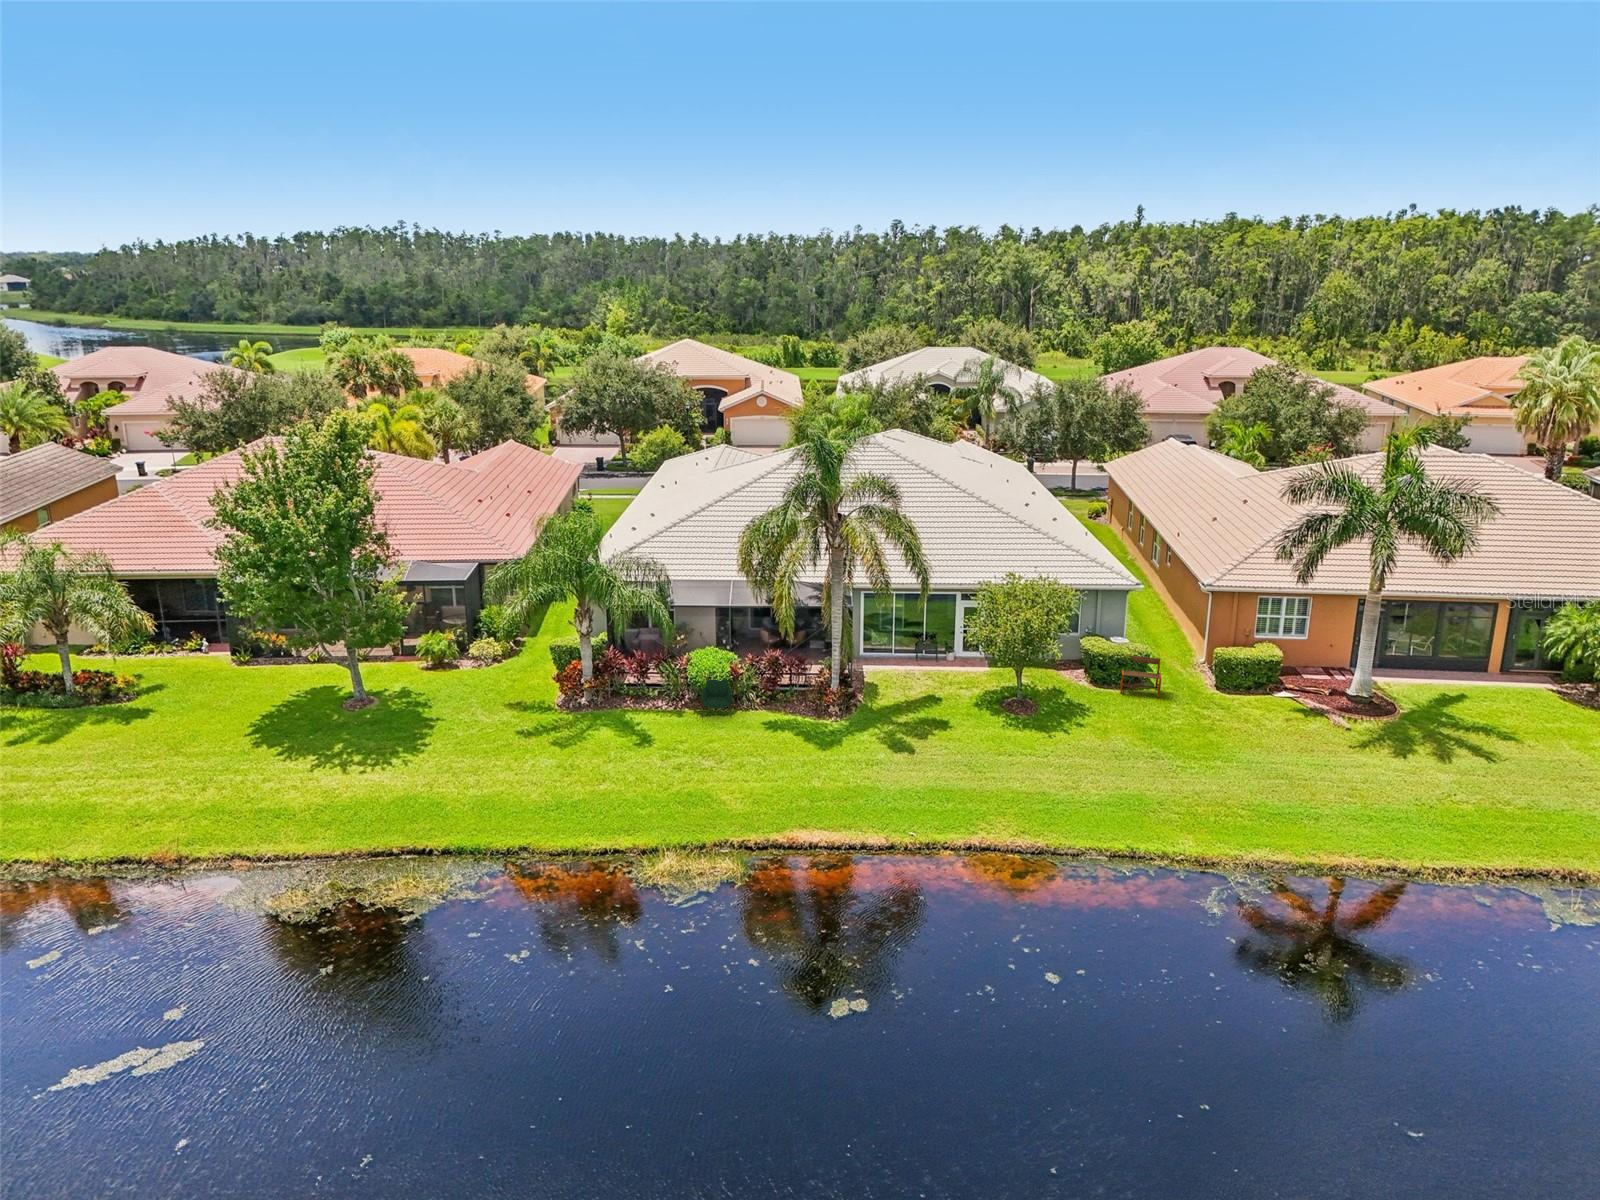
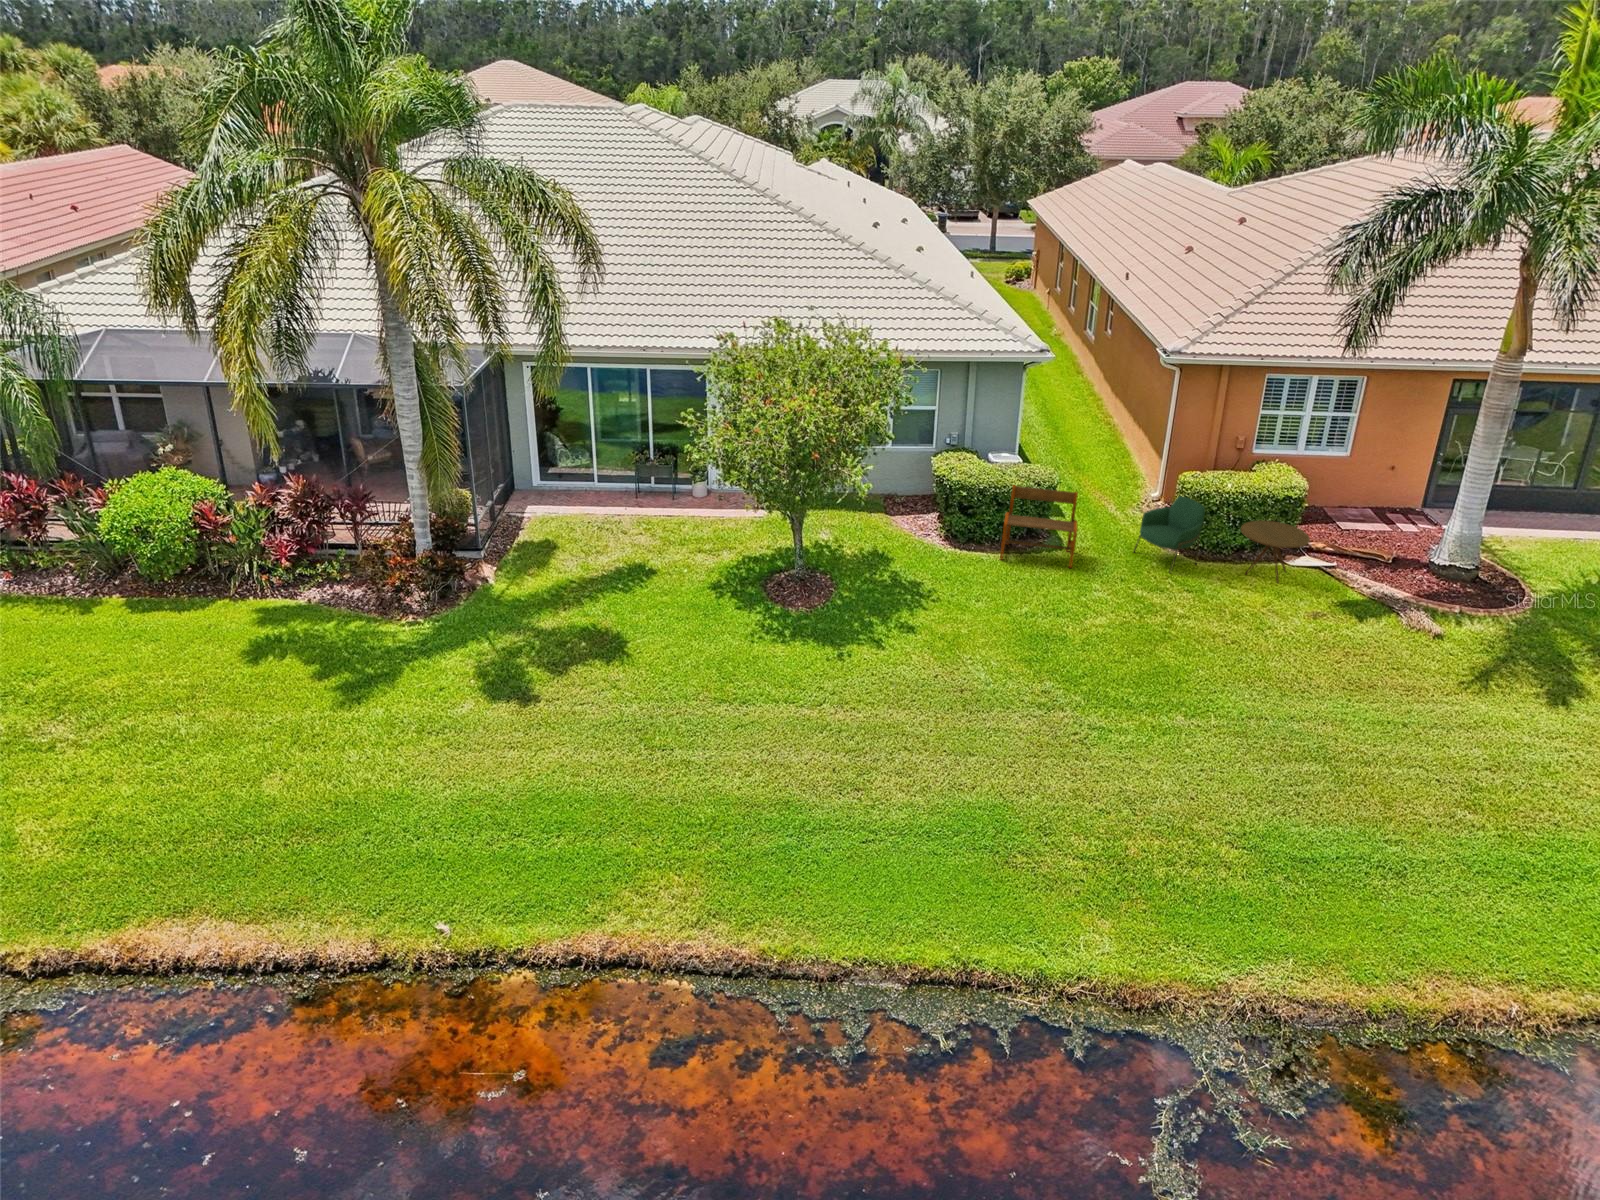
round table: none [1248,673,1285,705] -> present [1241,520,1310,583]
armchair: present [701,679,733,718] -> present [1133,496,1205,573]

